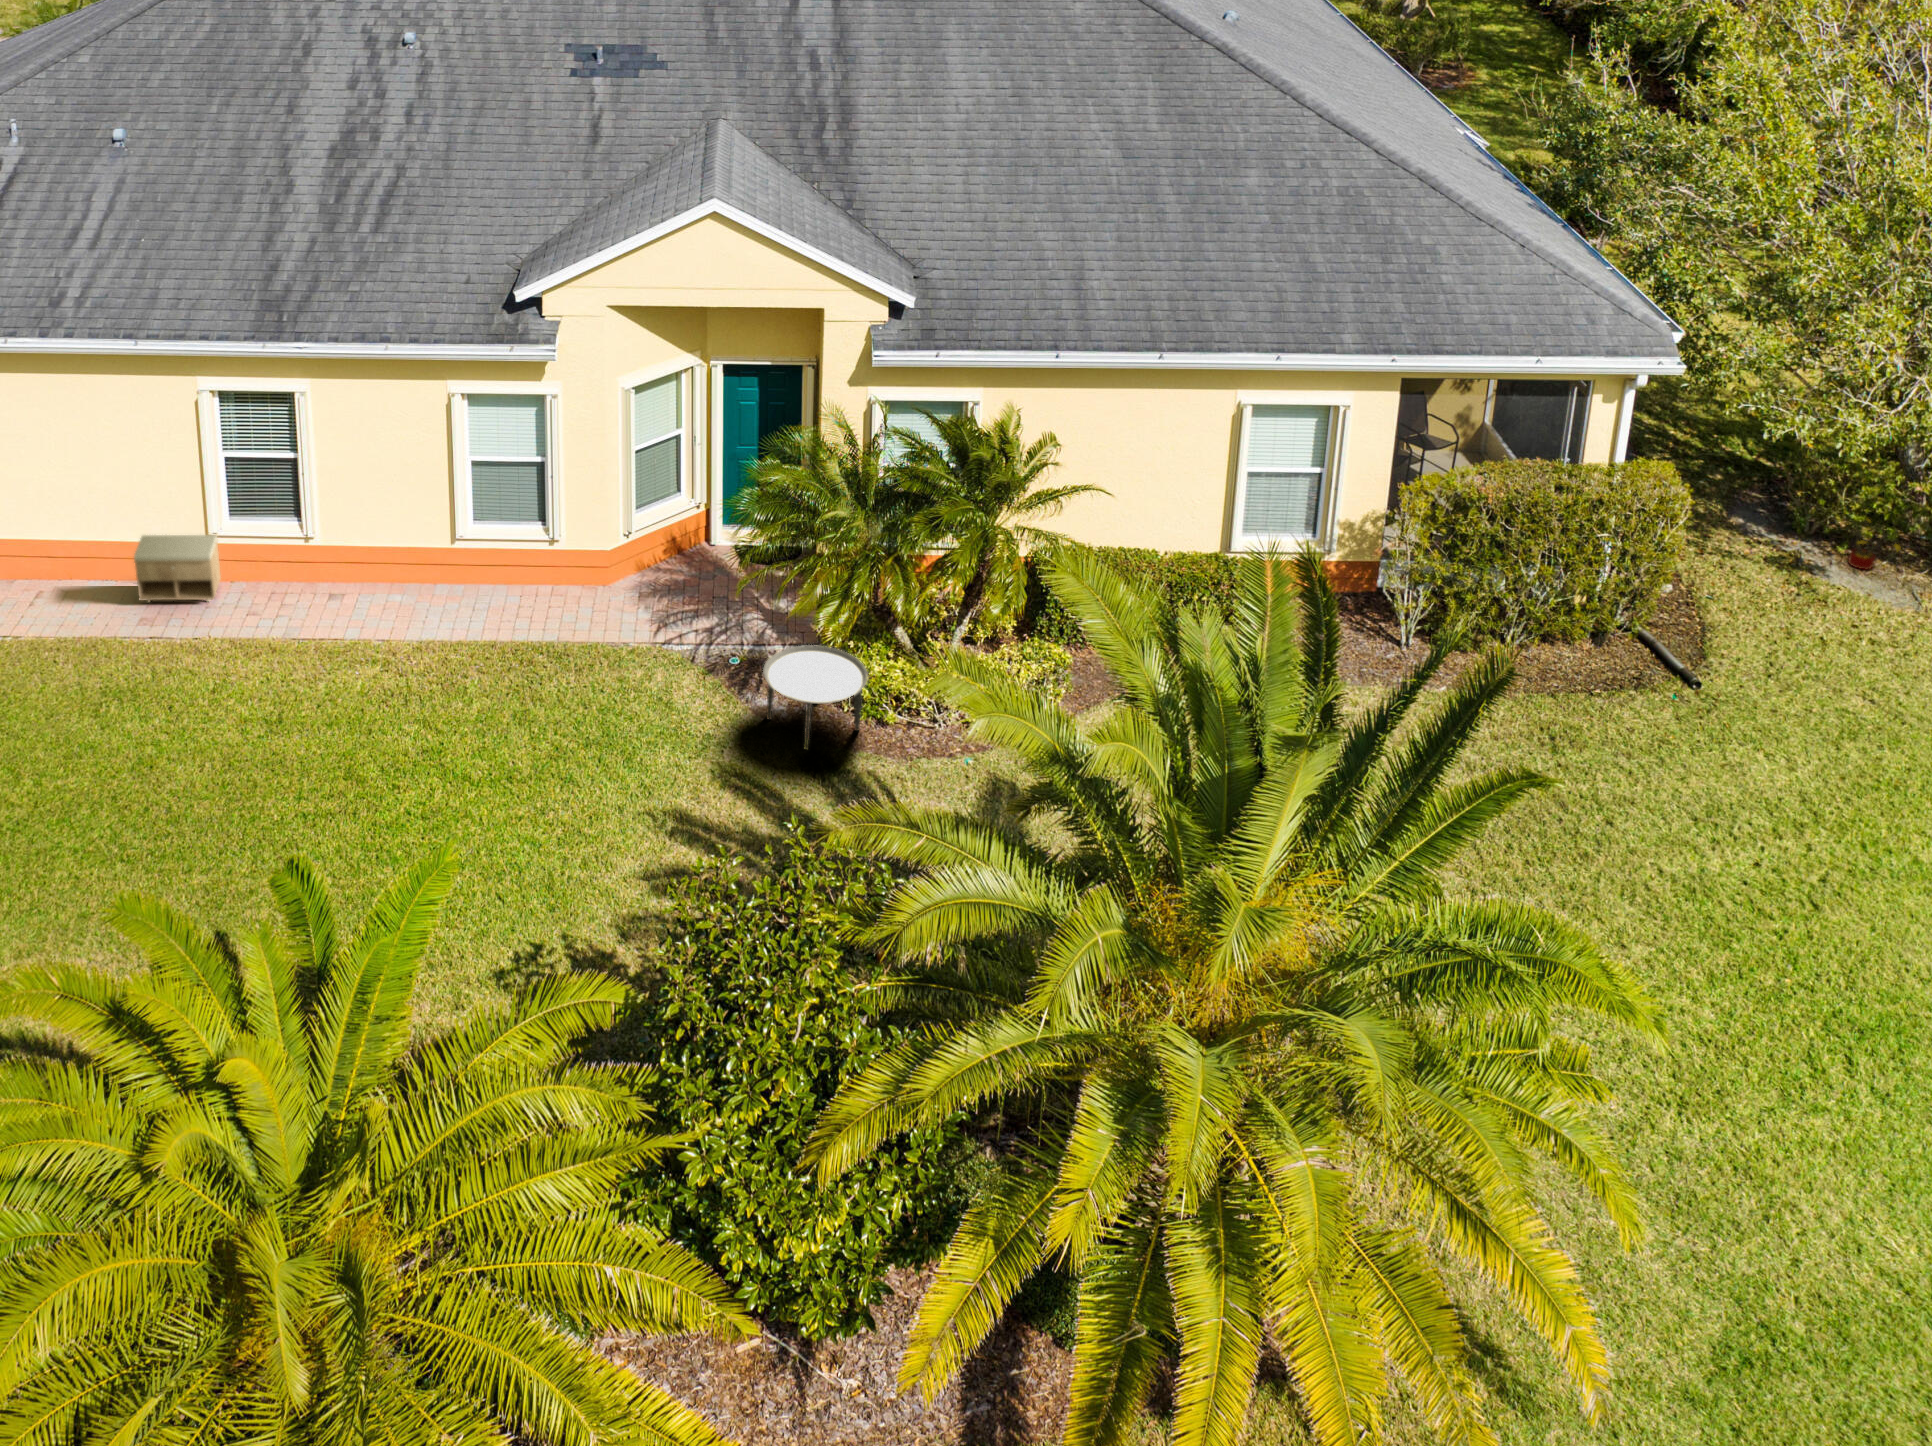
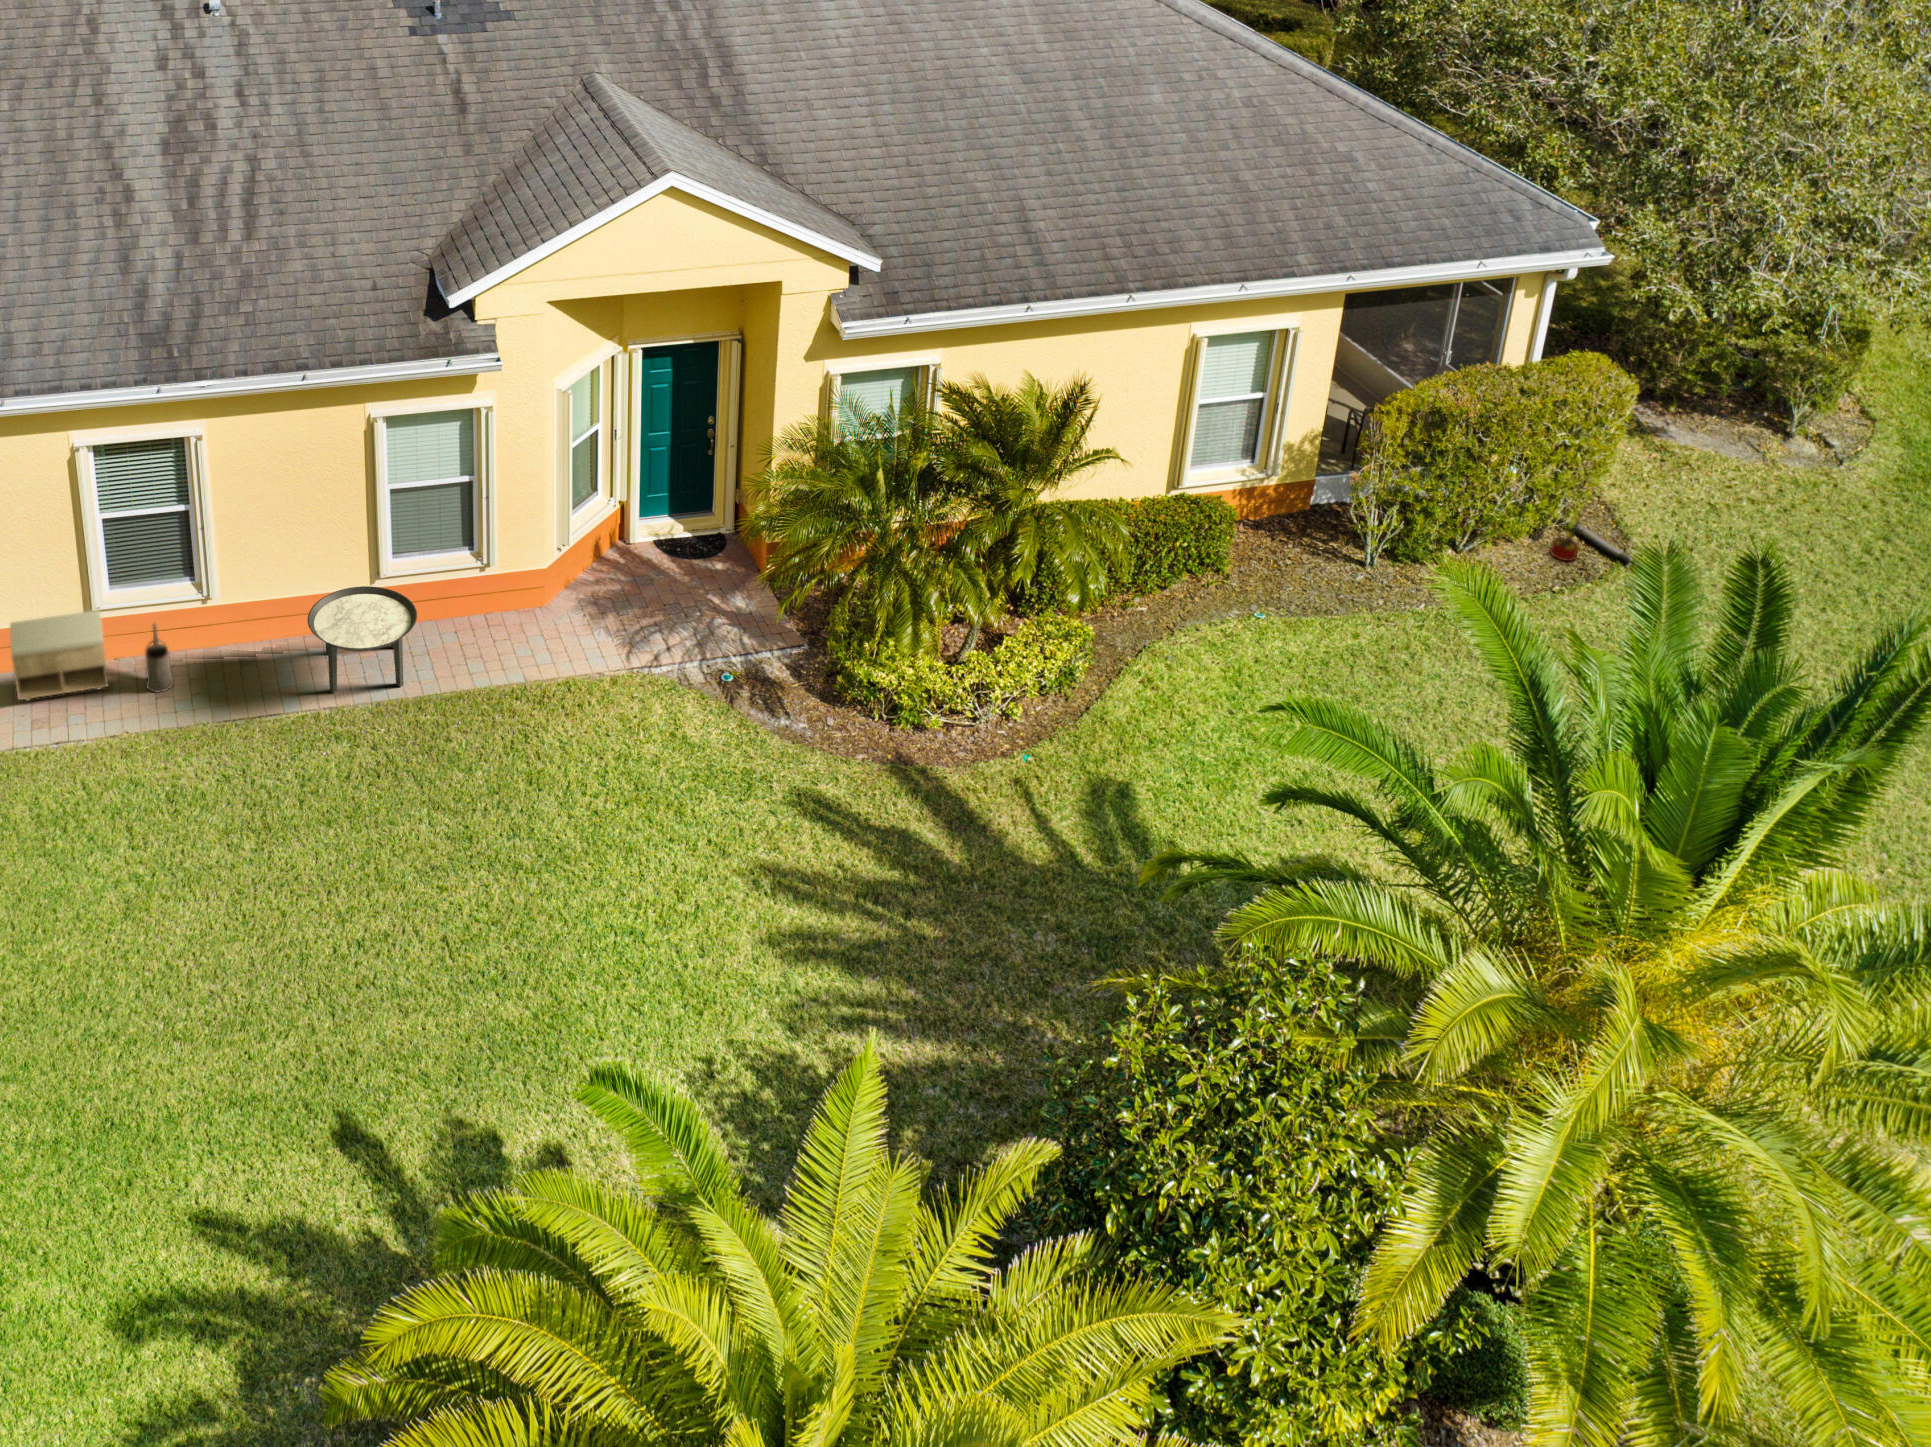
decorative plant: present [1847,519,1901,569] -> present [1550,514,1602,561]
watering can: none [246,553,270,610] -> present [145,624,174,693]
round table: present [763,645,868,750] -> present [307,586,417,693]

